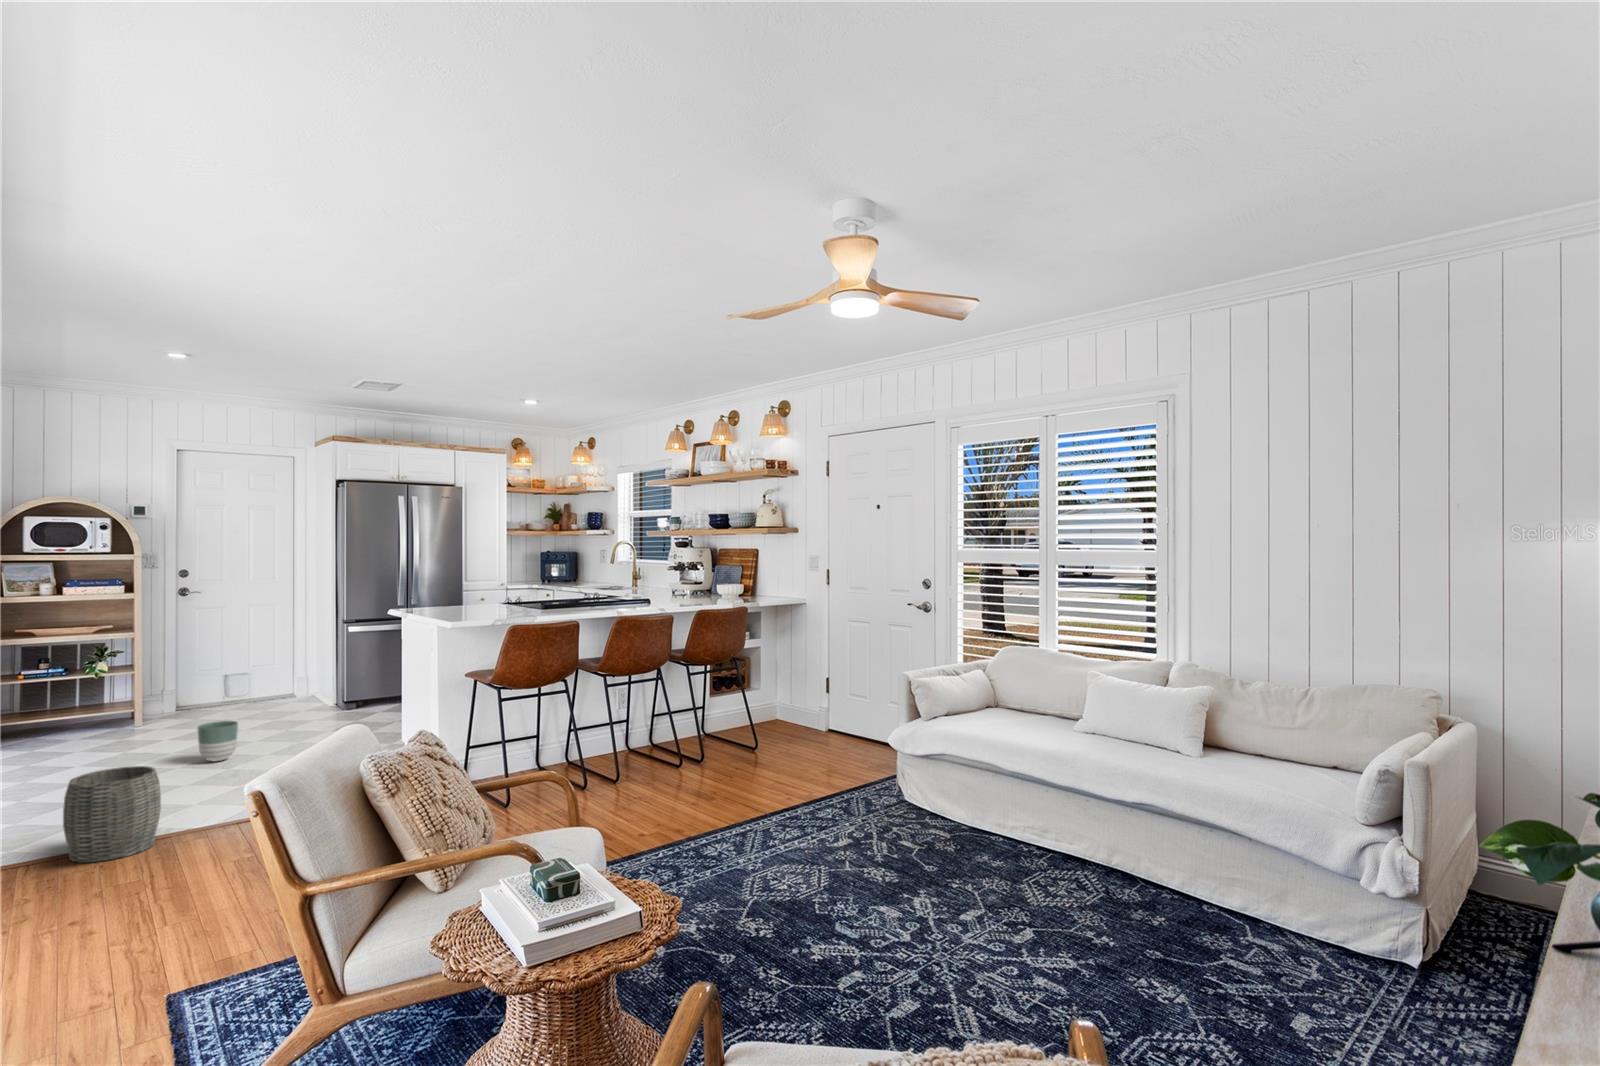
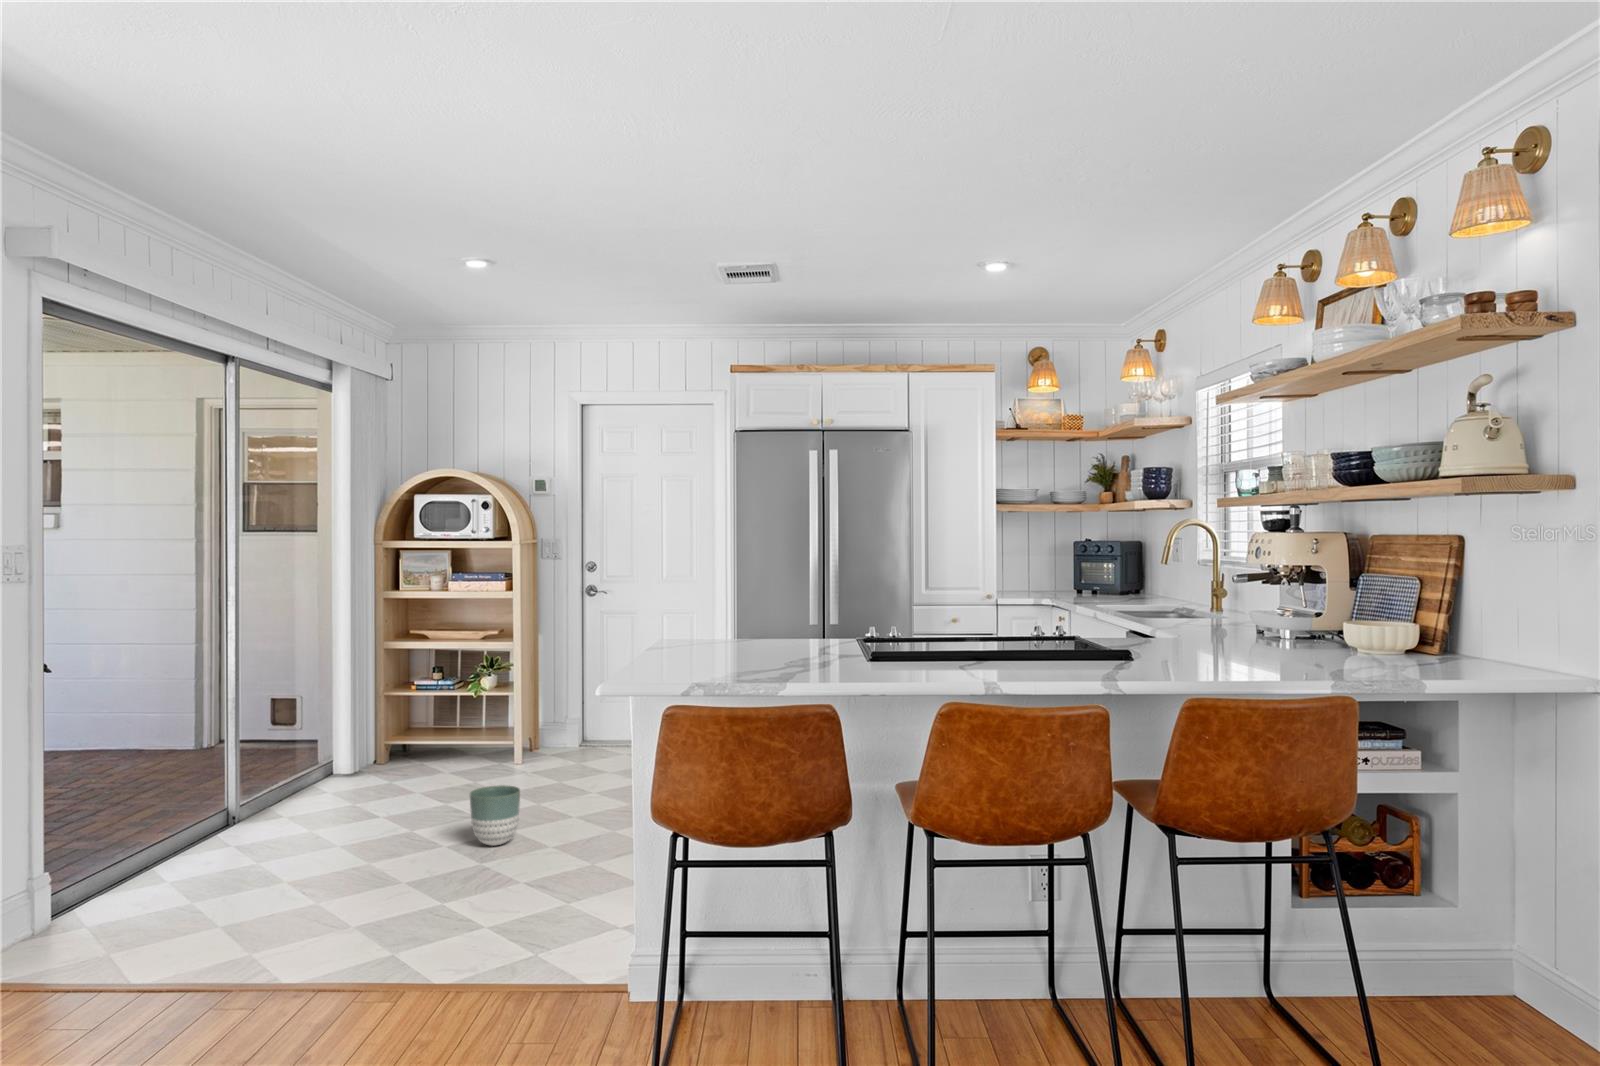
woven basket: present [63,766,161,863] -> none [82,869,218,1025]

